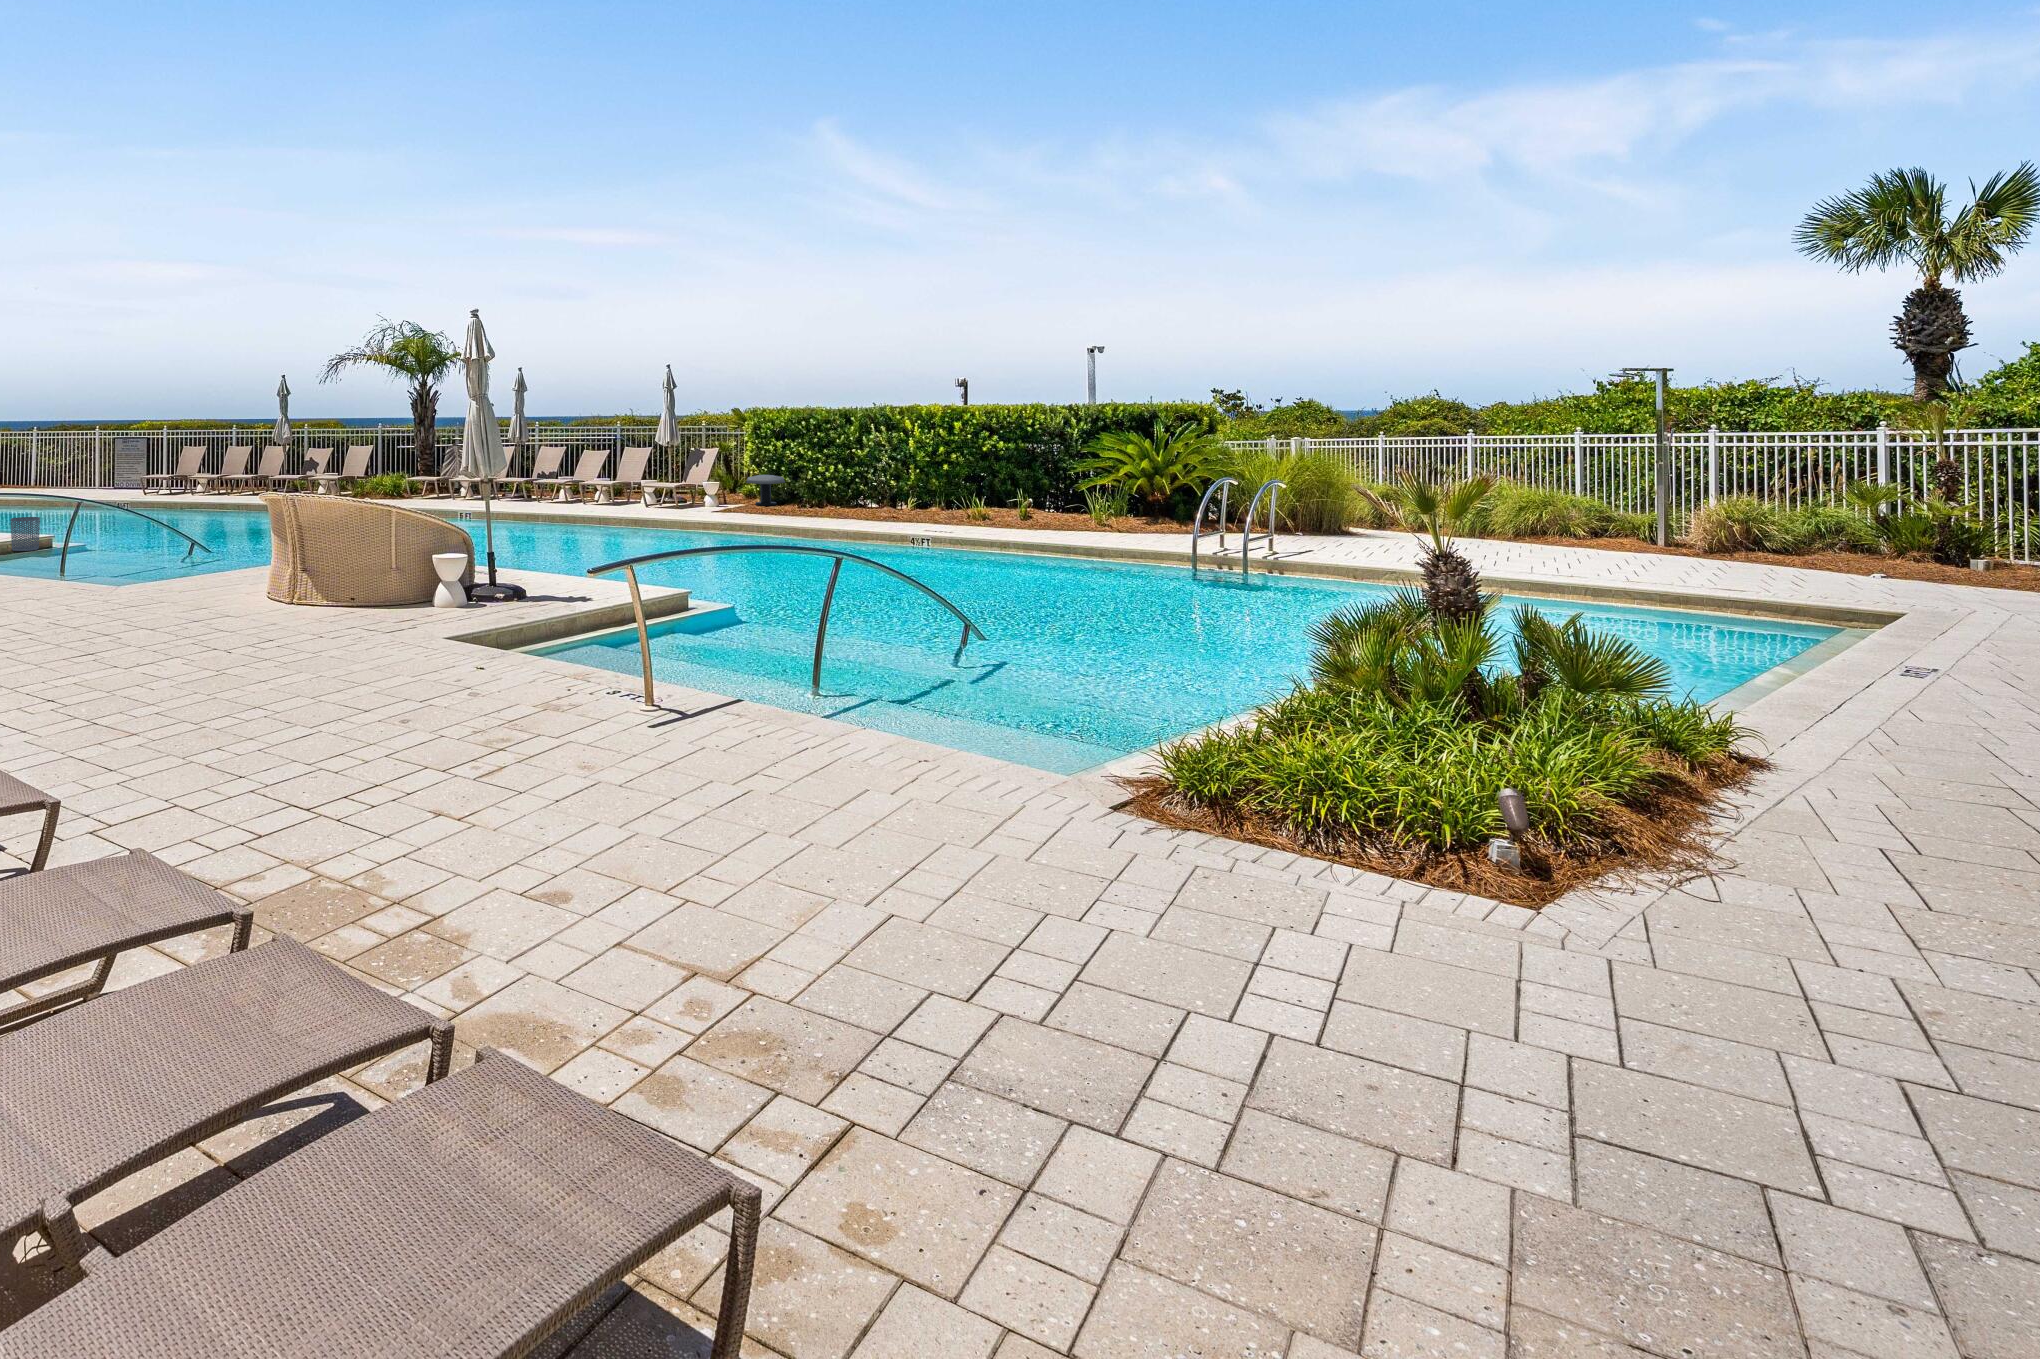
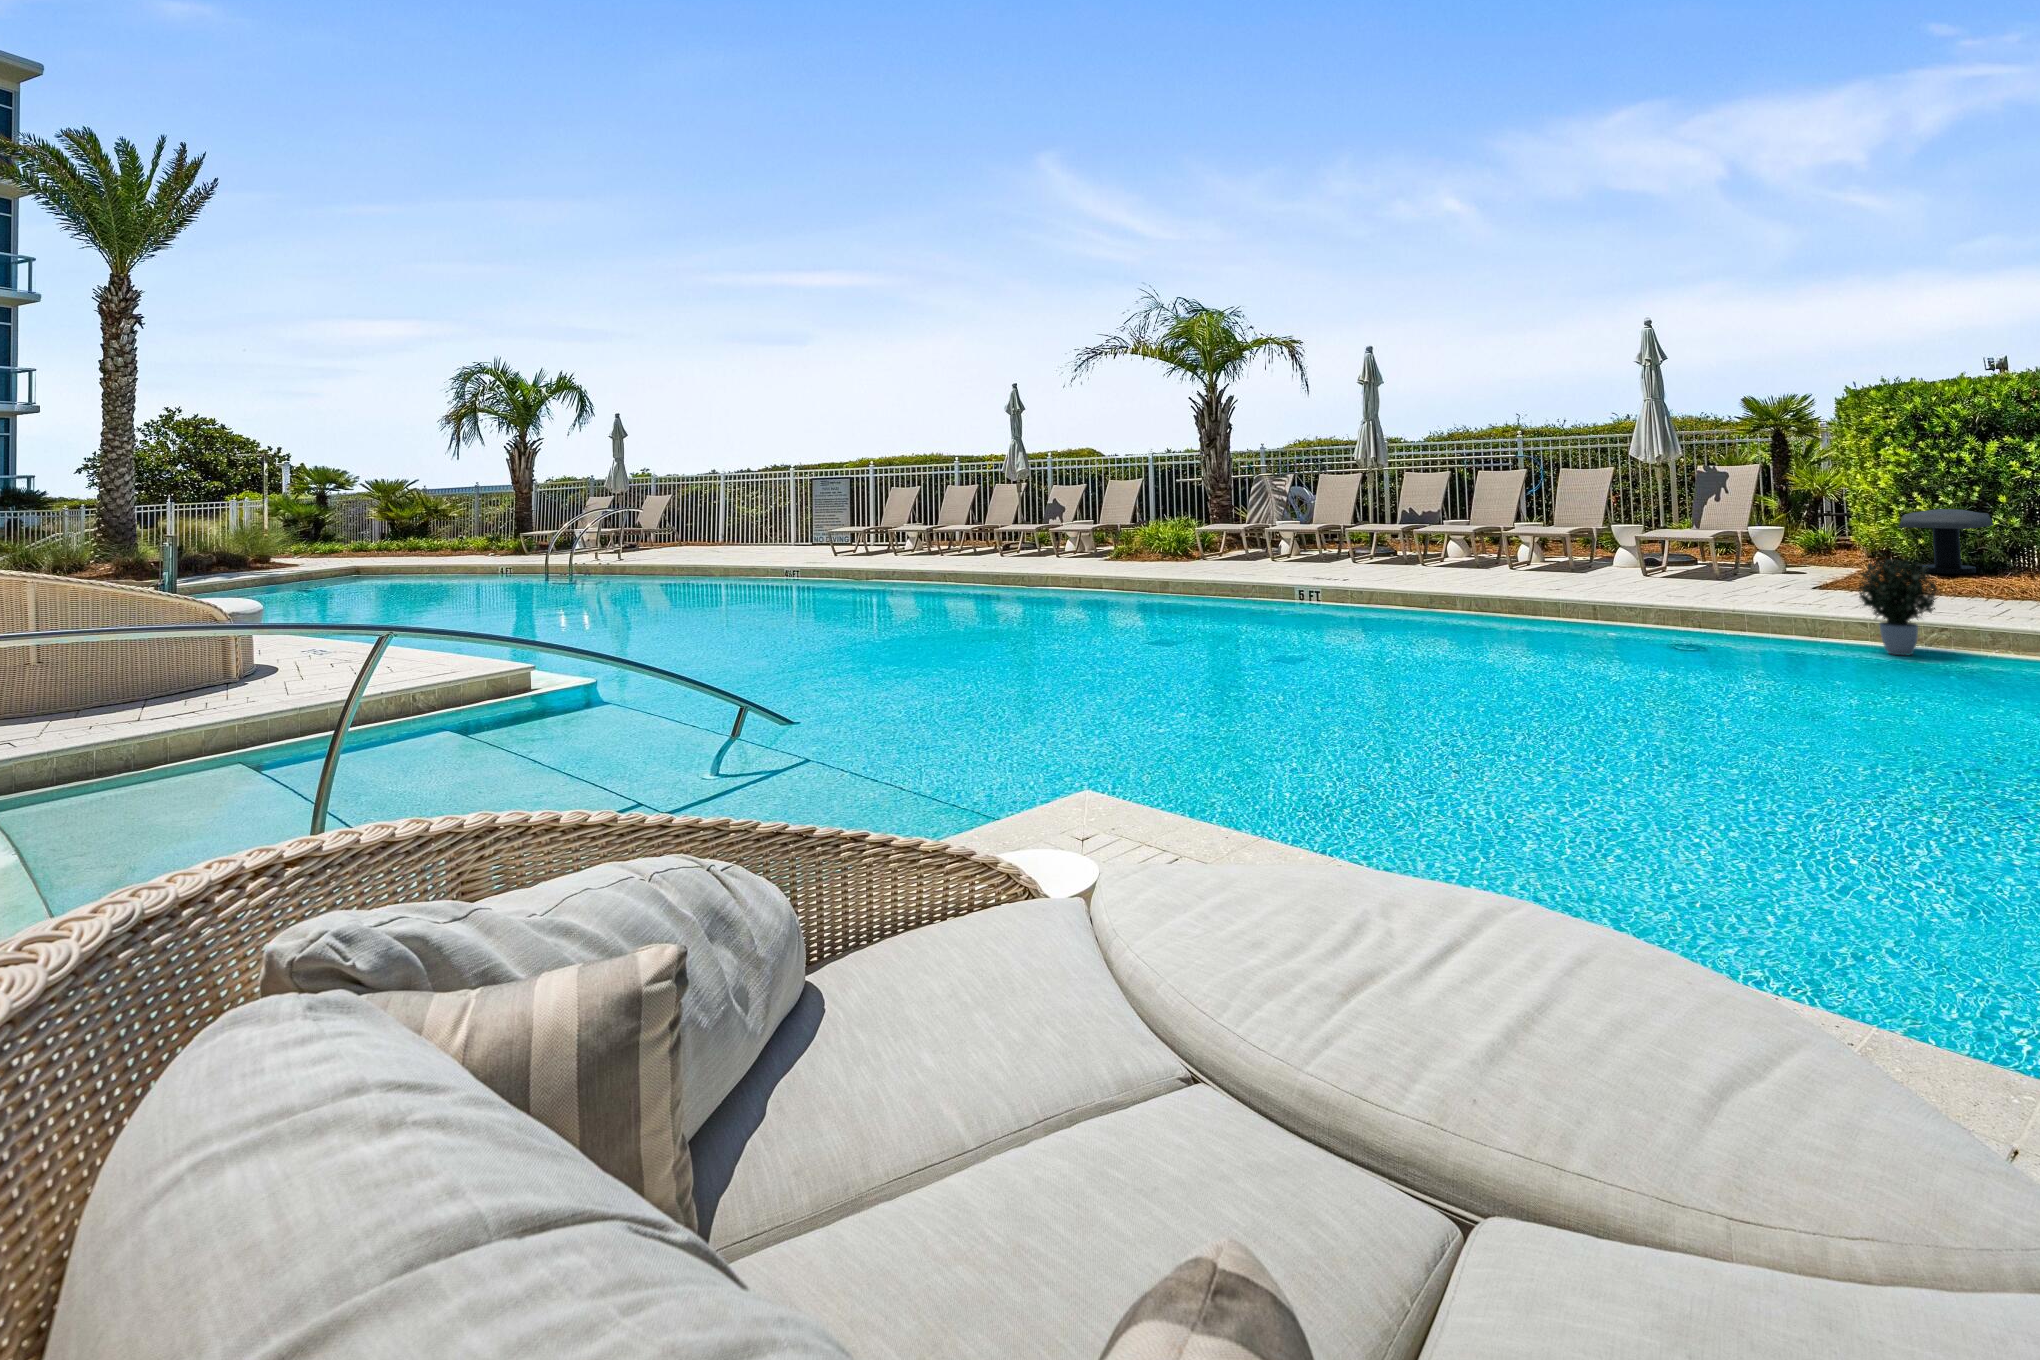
potted plant: none [664,493,692,532] -> present [1858,559,1939,655]
waste bin: present [11,517,40,551] -> none [148,648,245,749]

